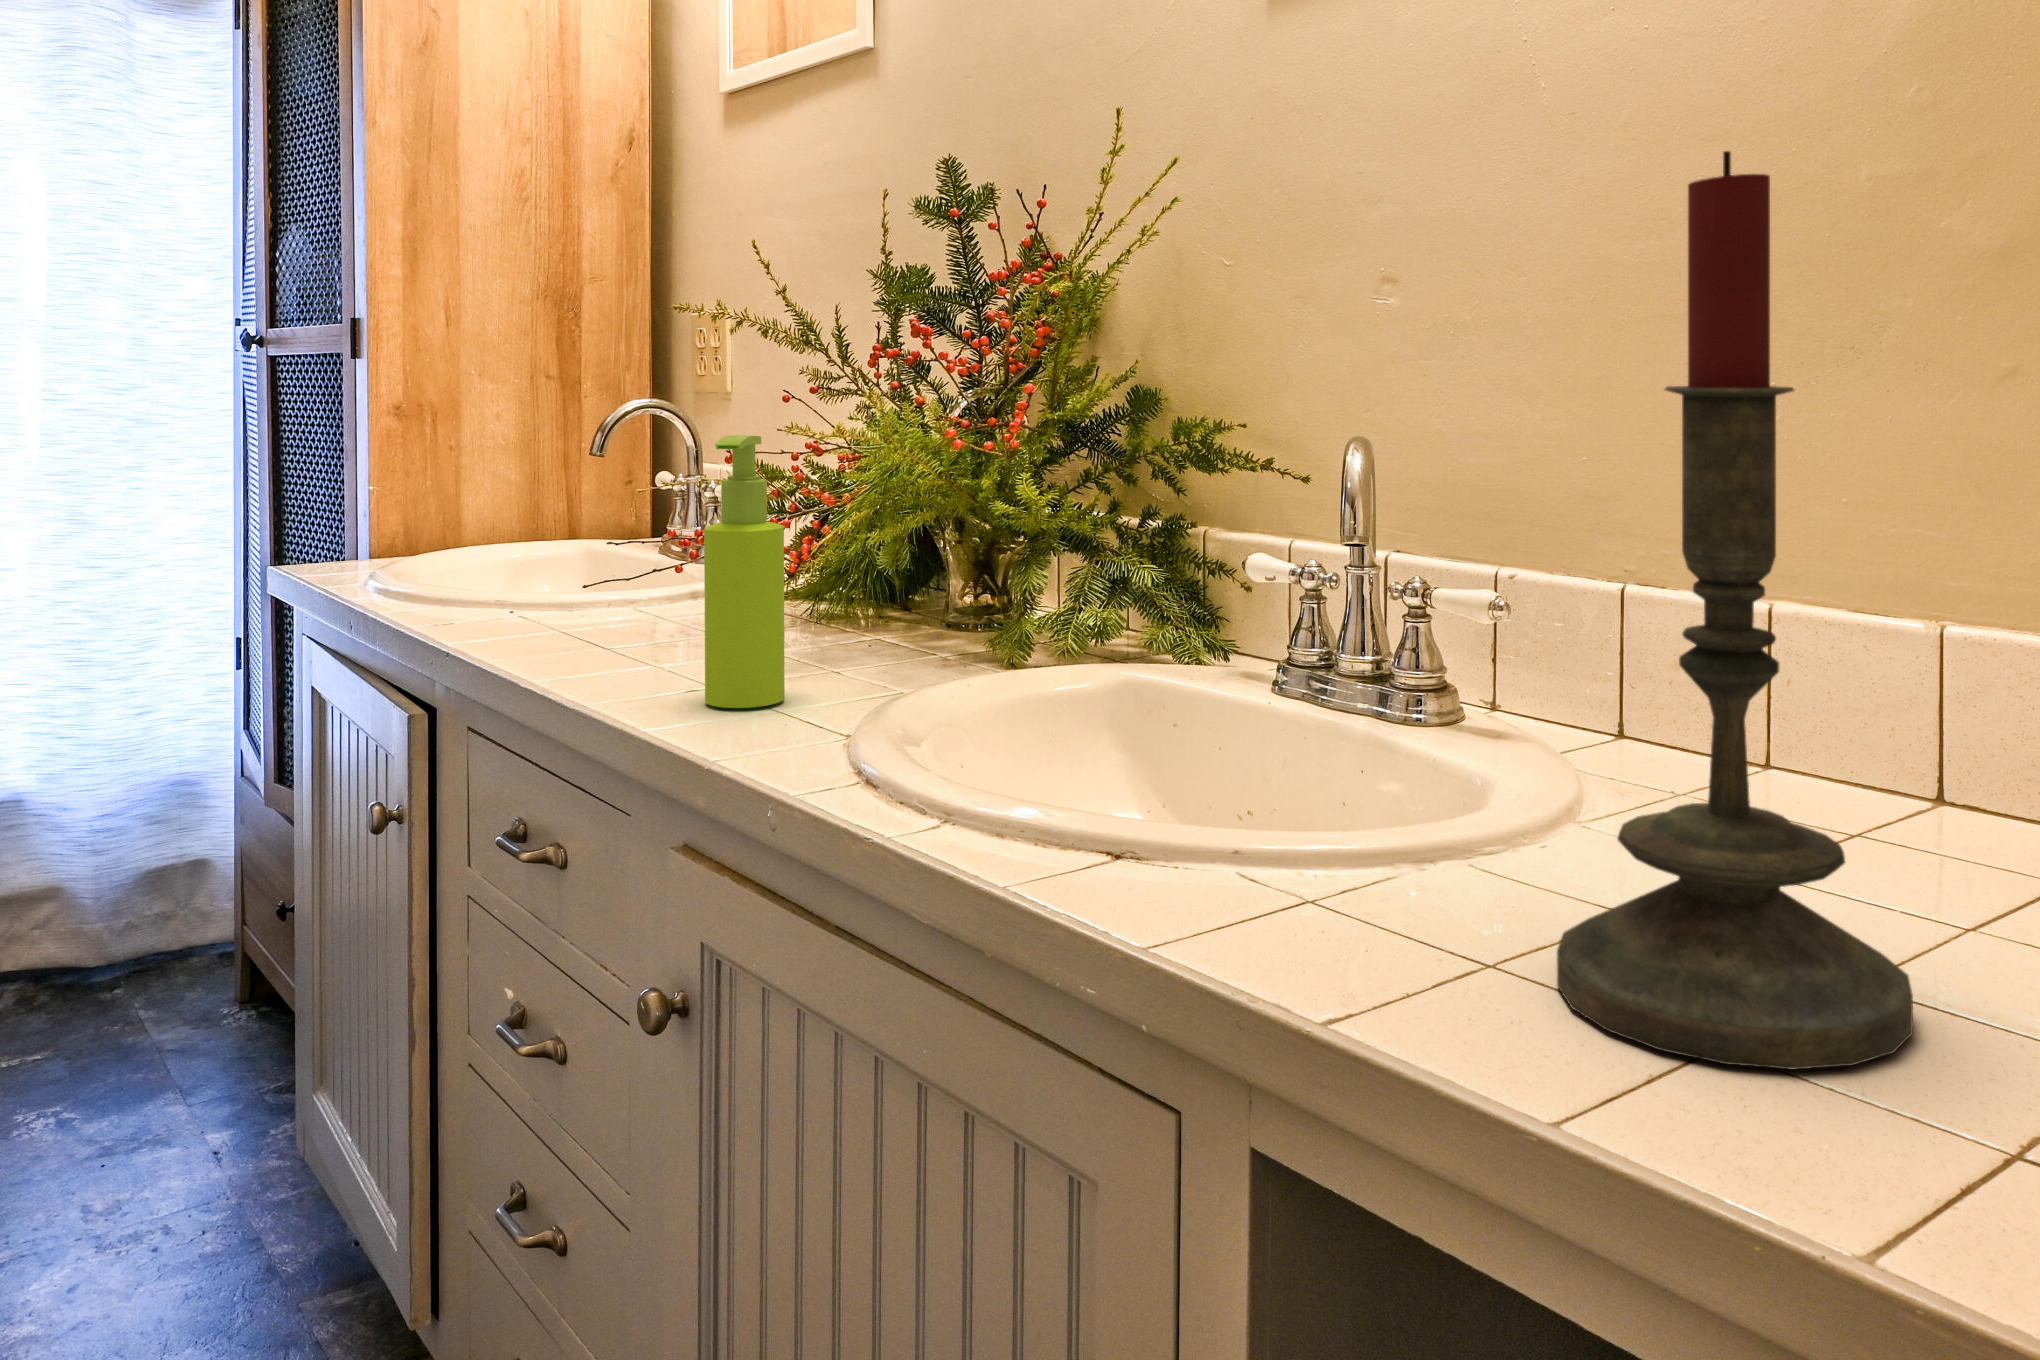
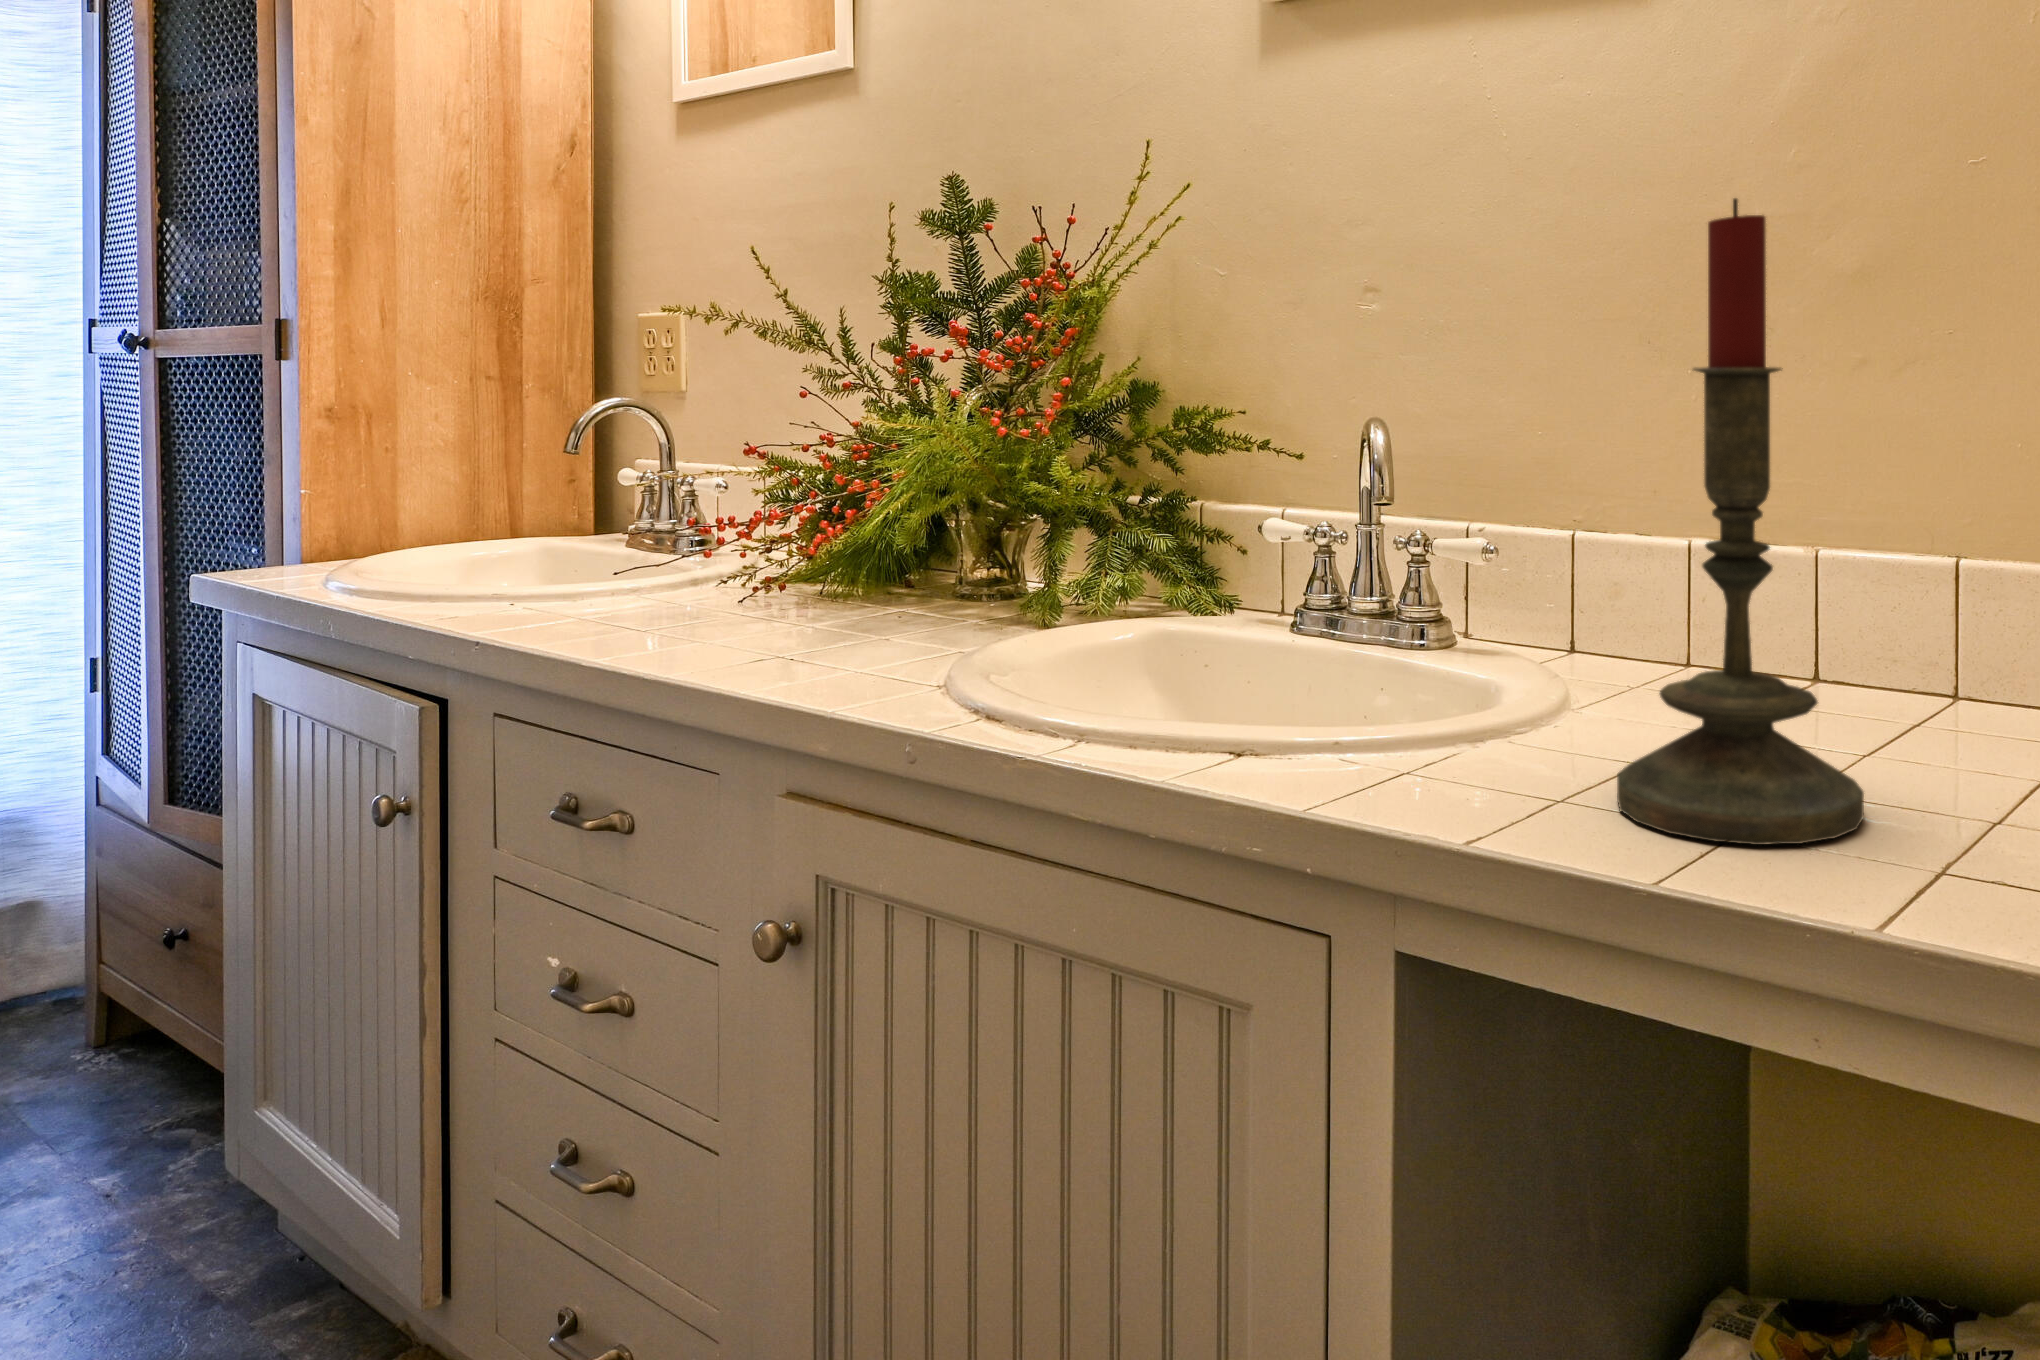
soap dispenser: present [704,436,785,708] -> none [784,424,858,670]

